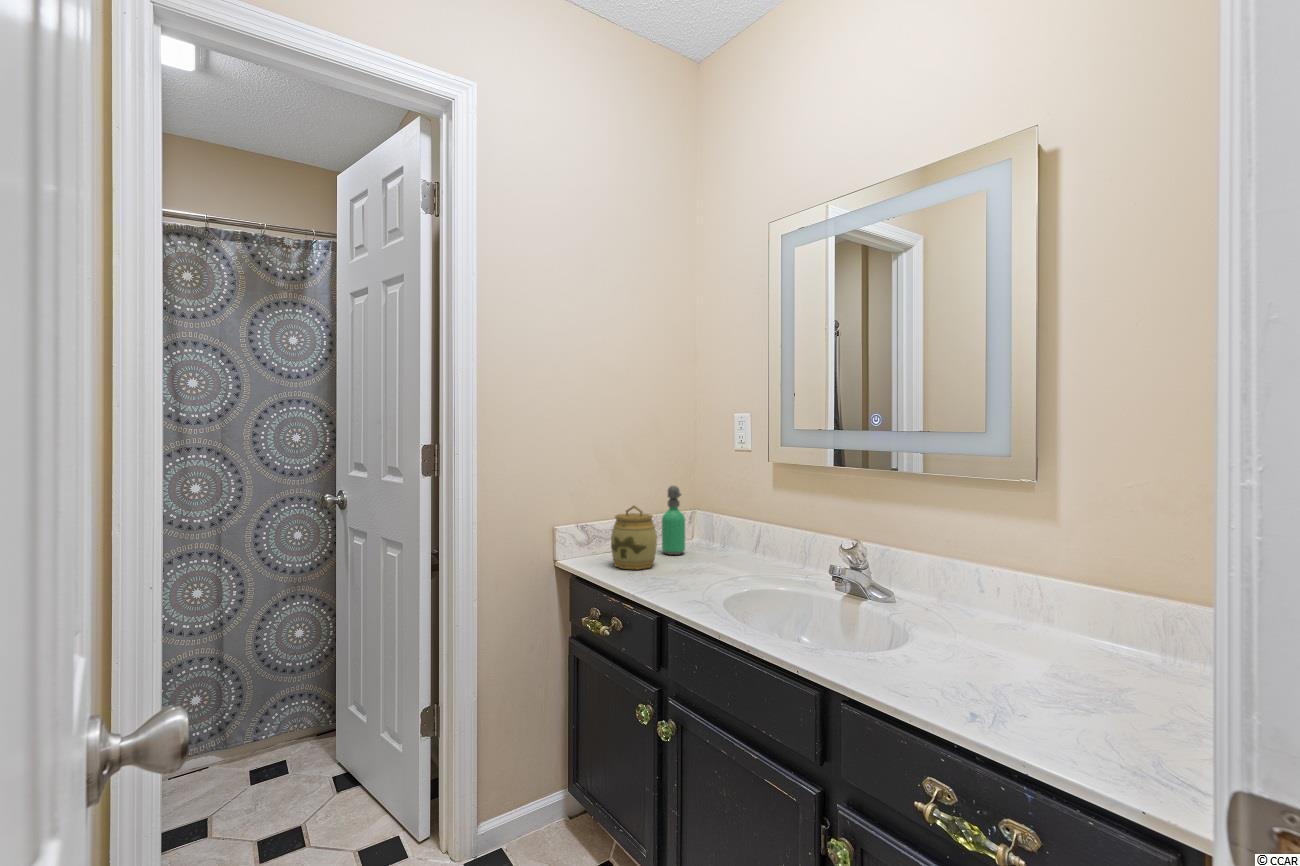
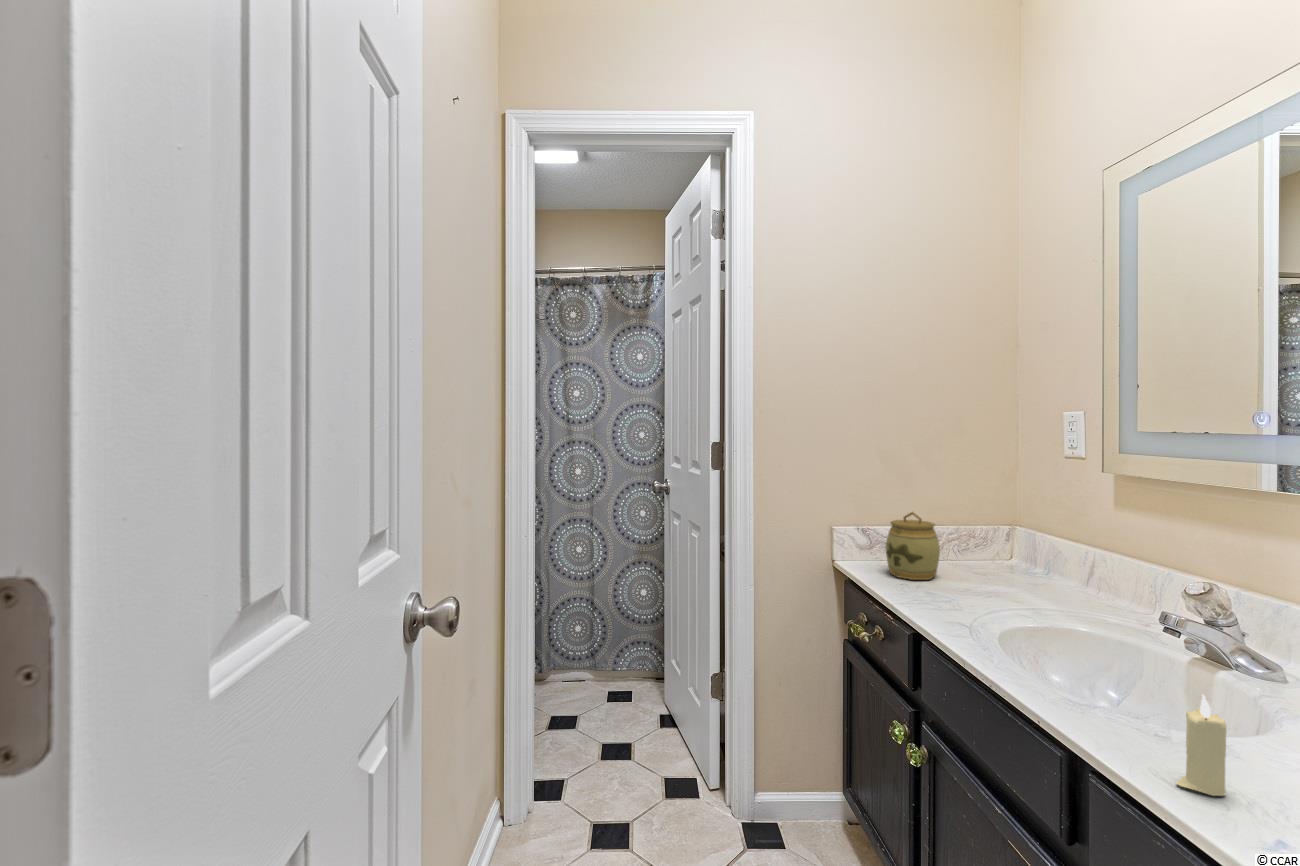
soap dispenser: present [662,486,685,555] -> none [954,493,984,570]
candle: none [898,615,926,688] -> present [1176,695,1226,796]

